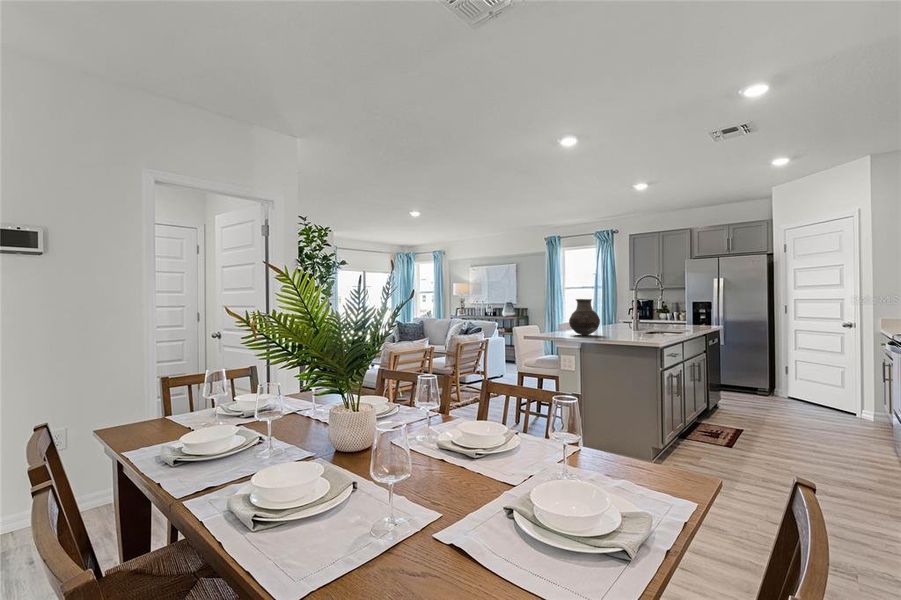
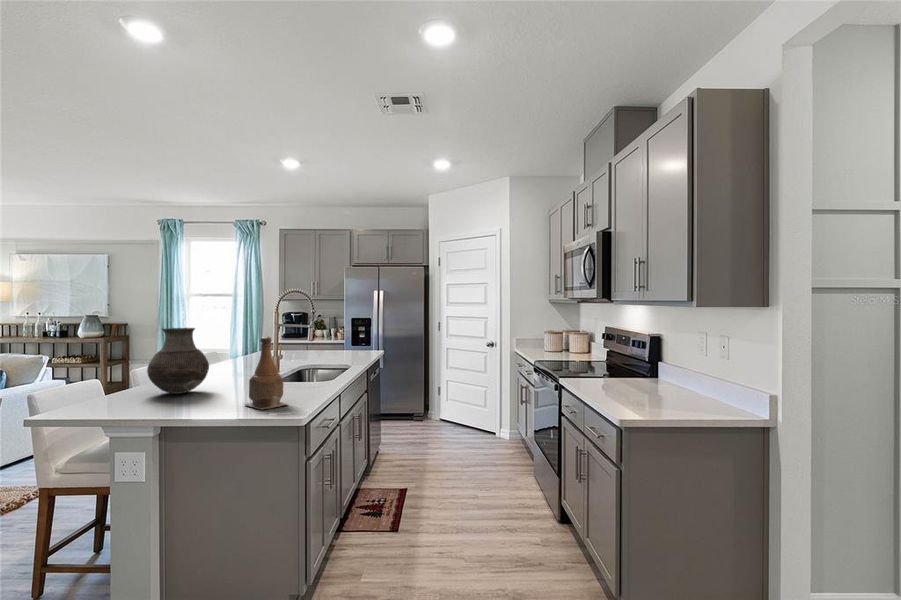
bottle: none [623,301,650,341] -> present [244,336,288,409]

